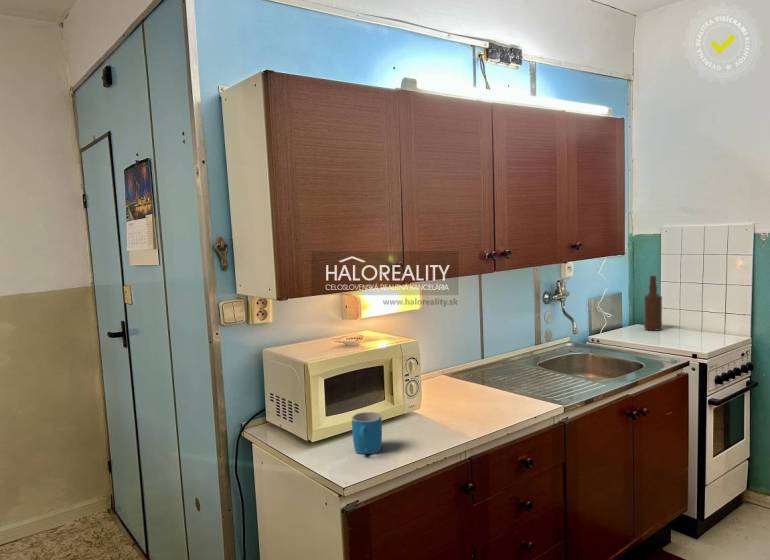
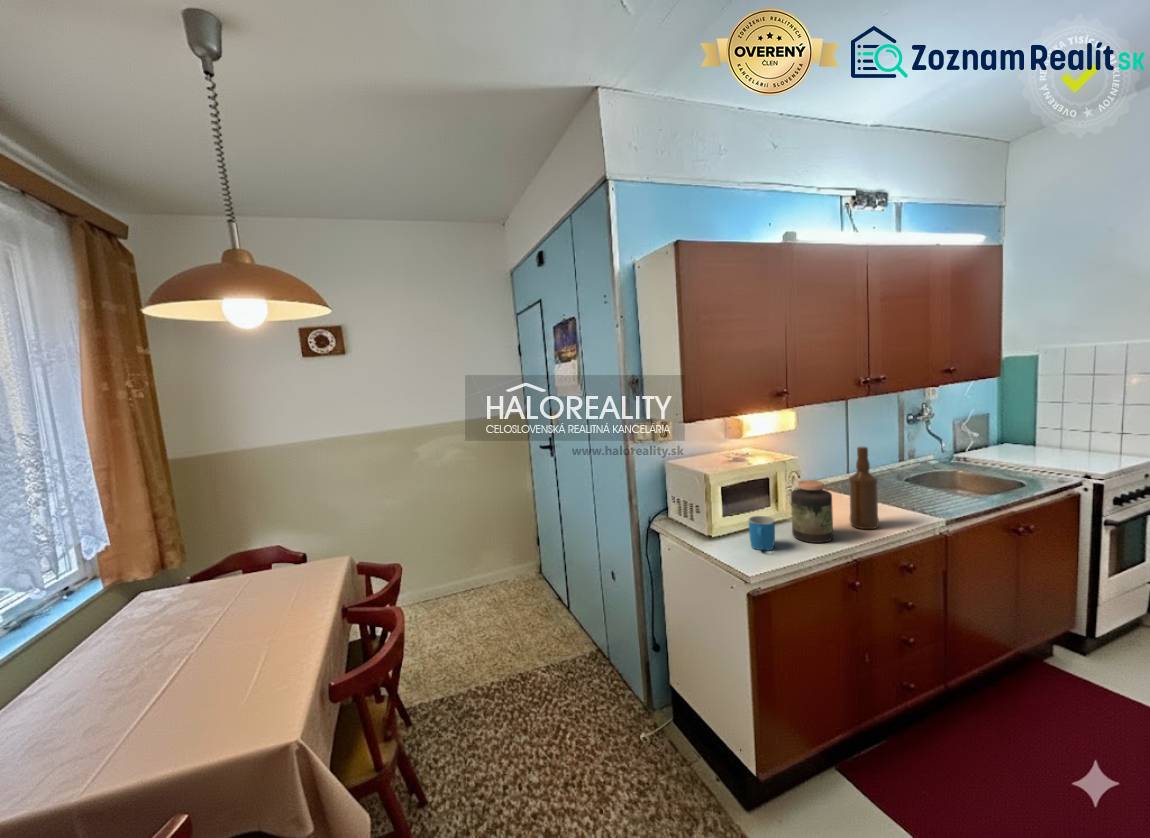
bottle: present [644,275,662,330] -> present [849,447,879,529]
jar: none [403,367,448,440] -> present [791,480,833,543]

